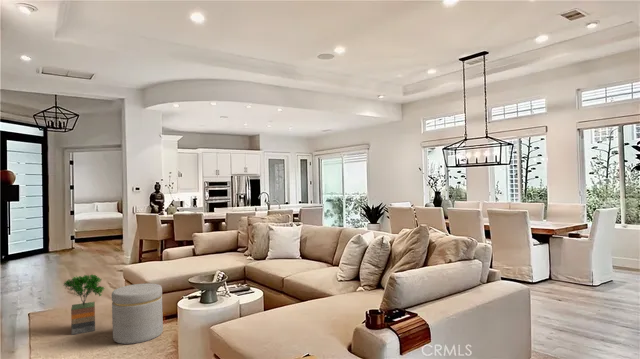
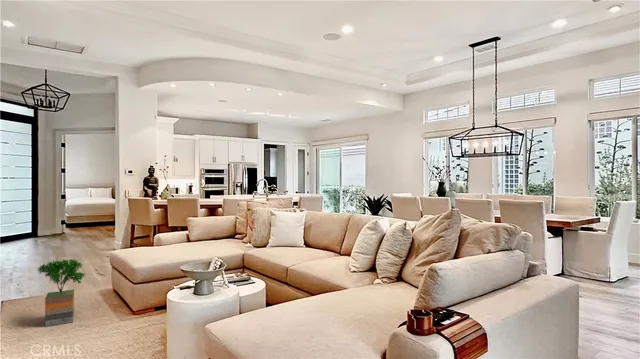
ottoman: present [112,283,163,344] -> none [91,270,150,339]

